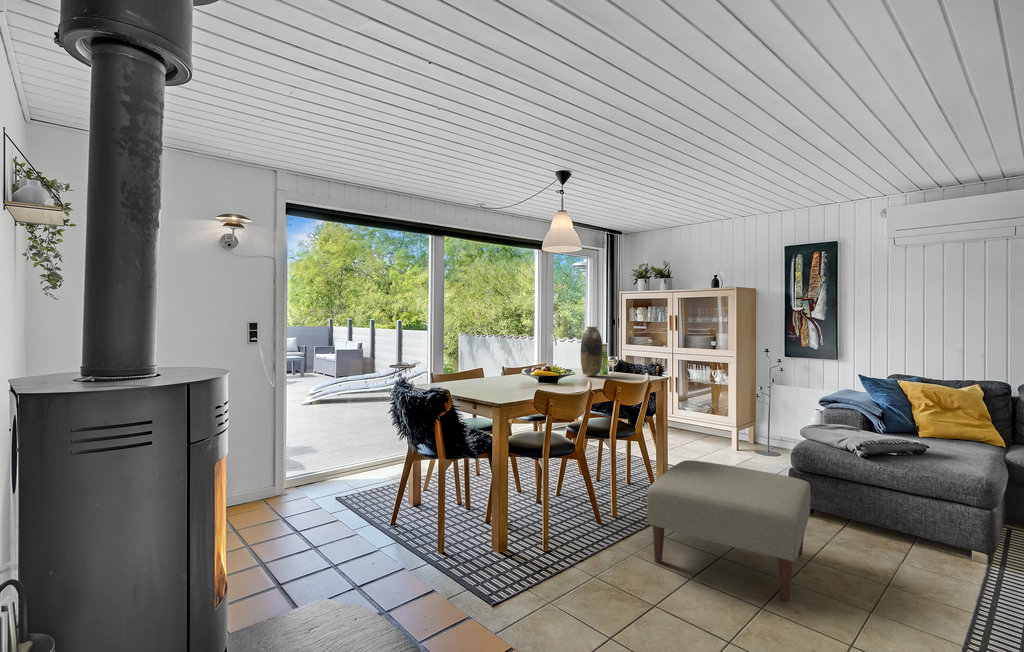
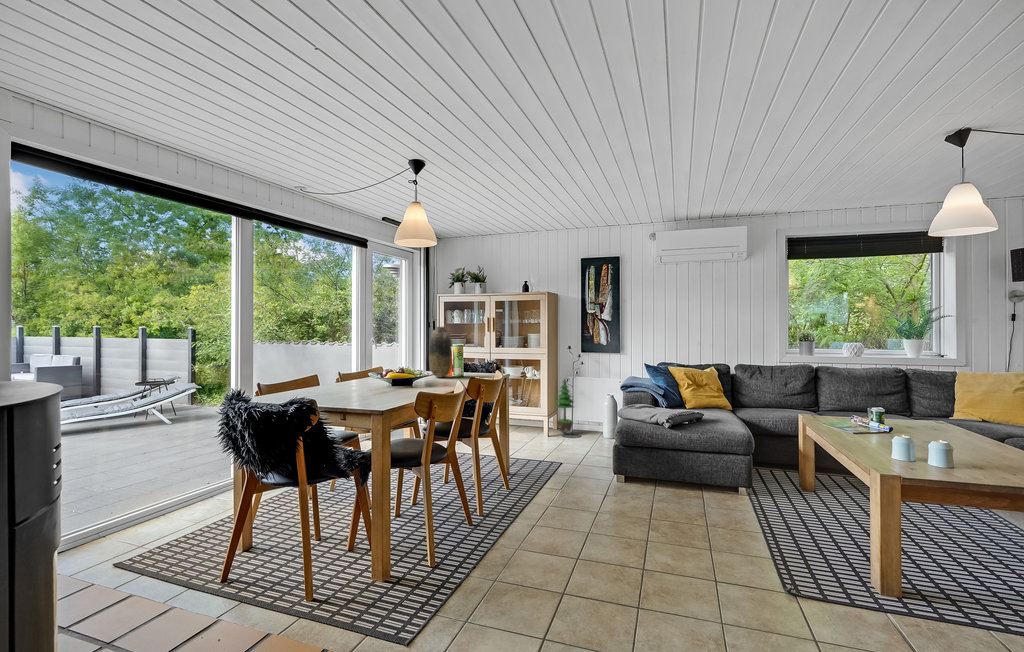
potted tree: none [747,385,772,449] -> present [555,379,574,434]
ottoman: present [647,460,811,601] -> none [532,450,665,559]

